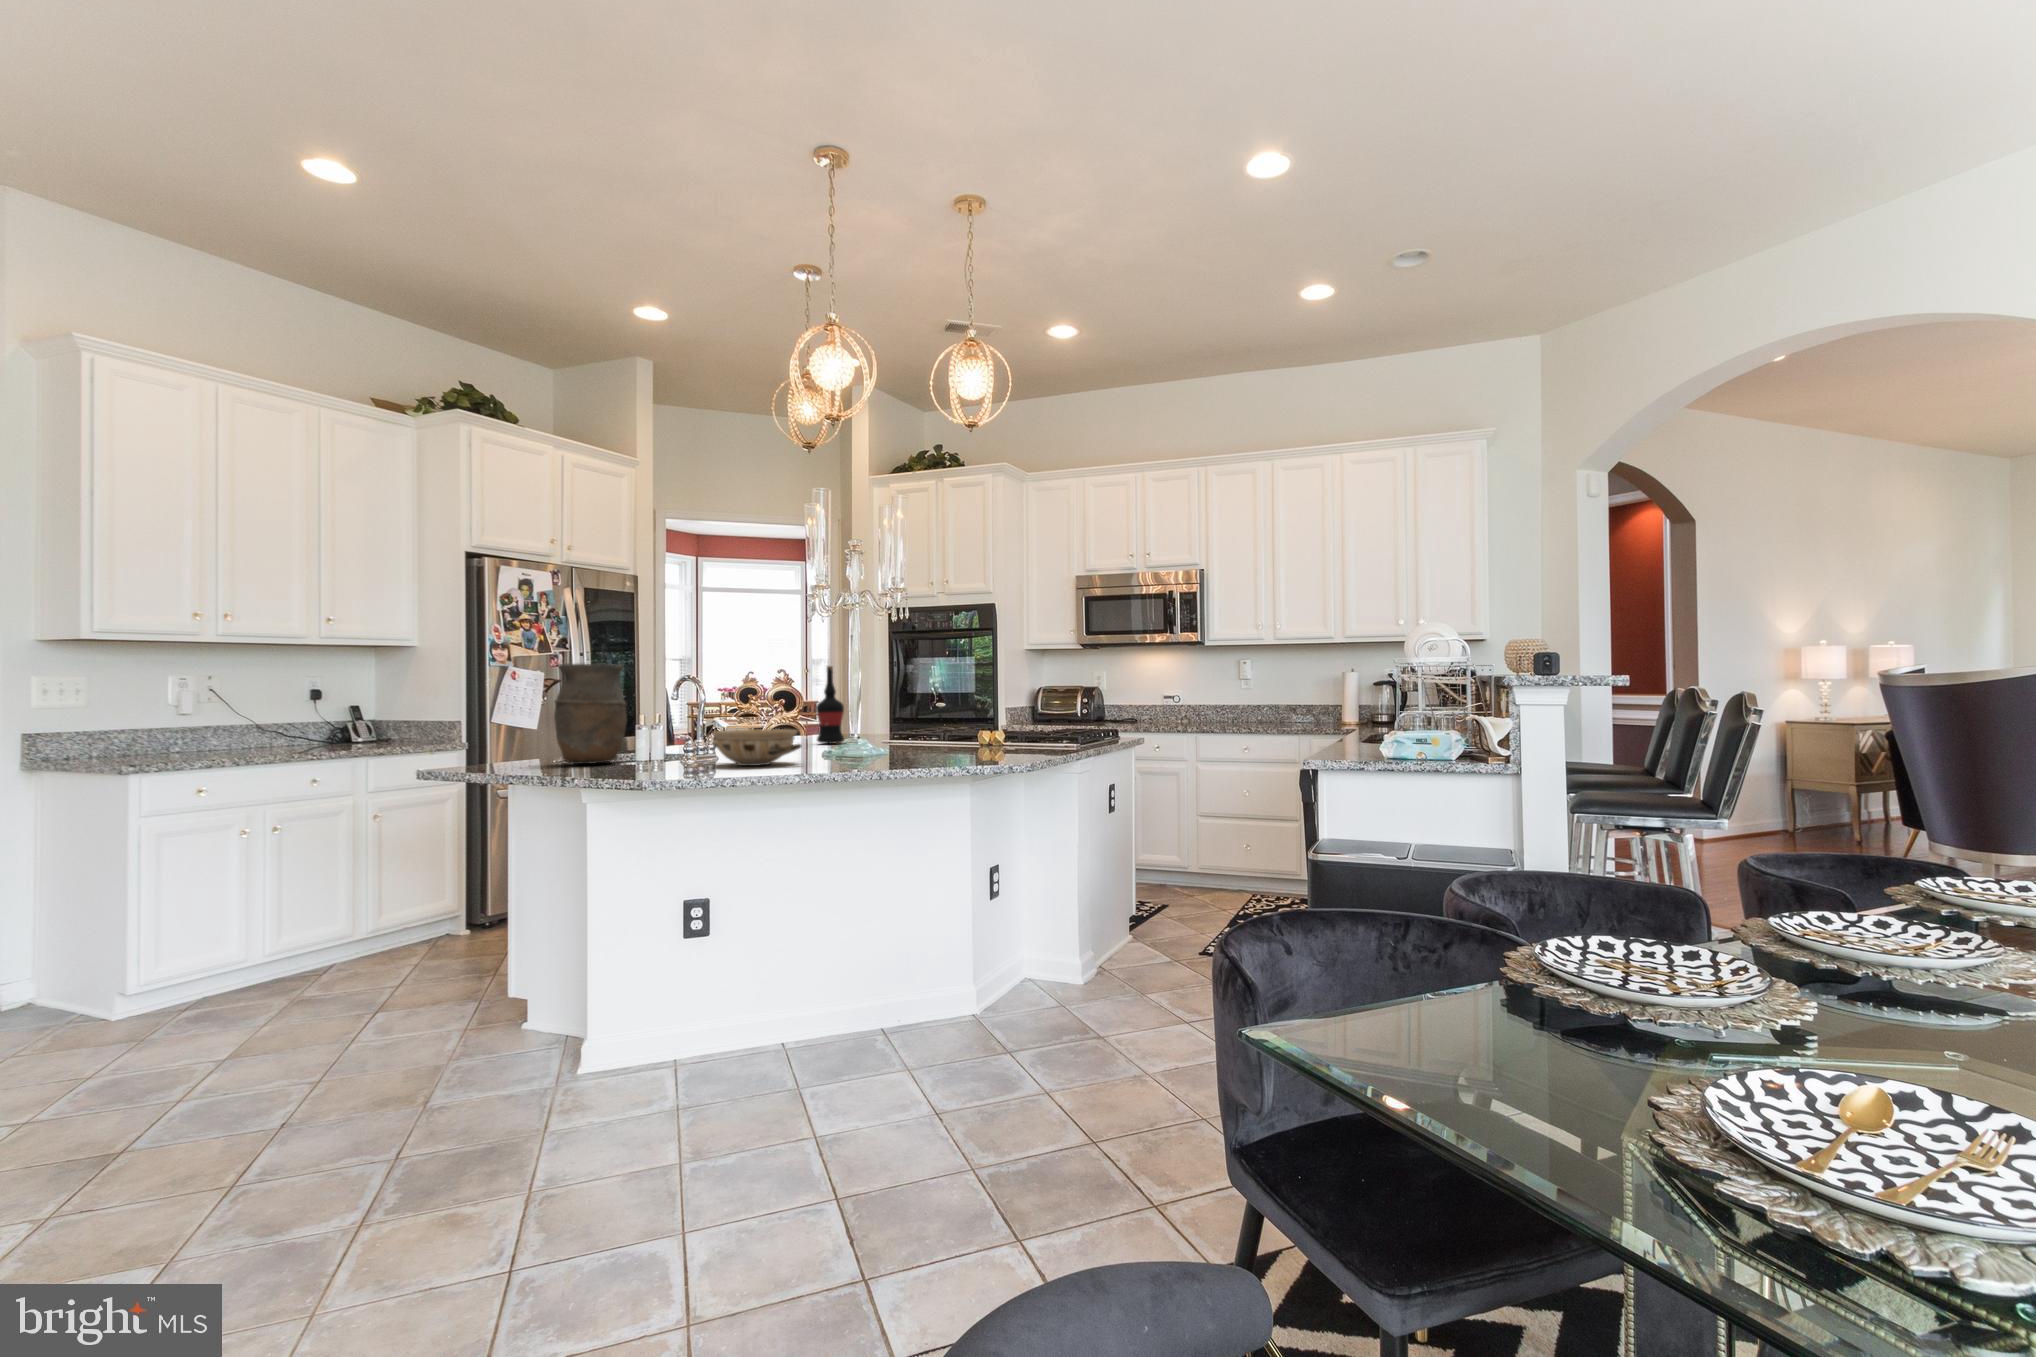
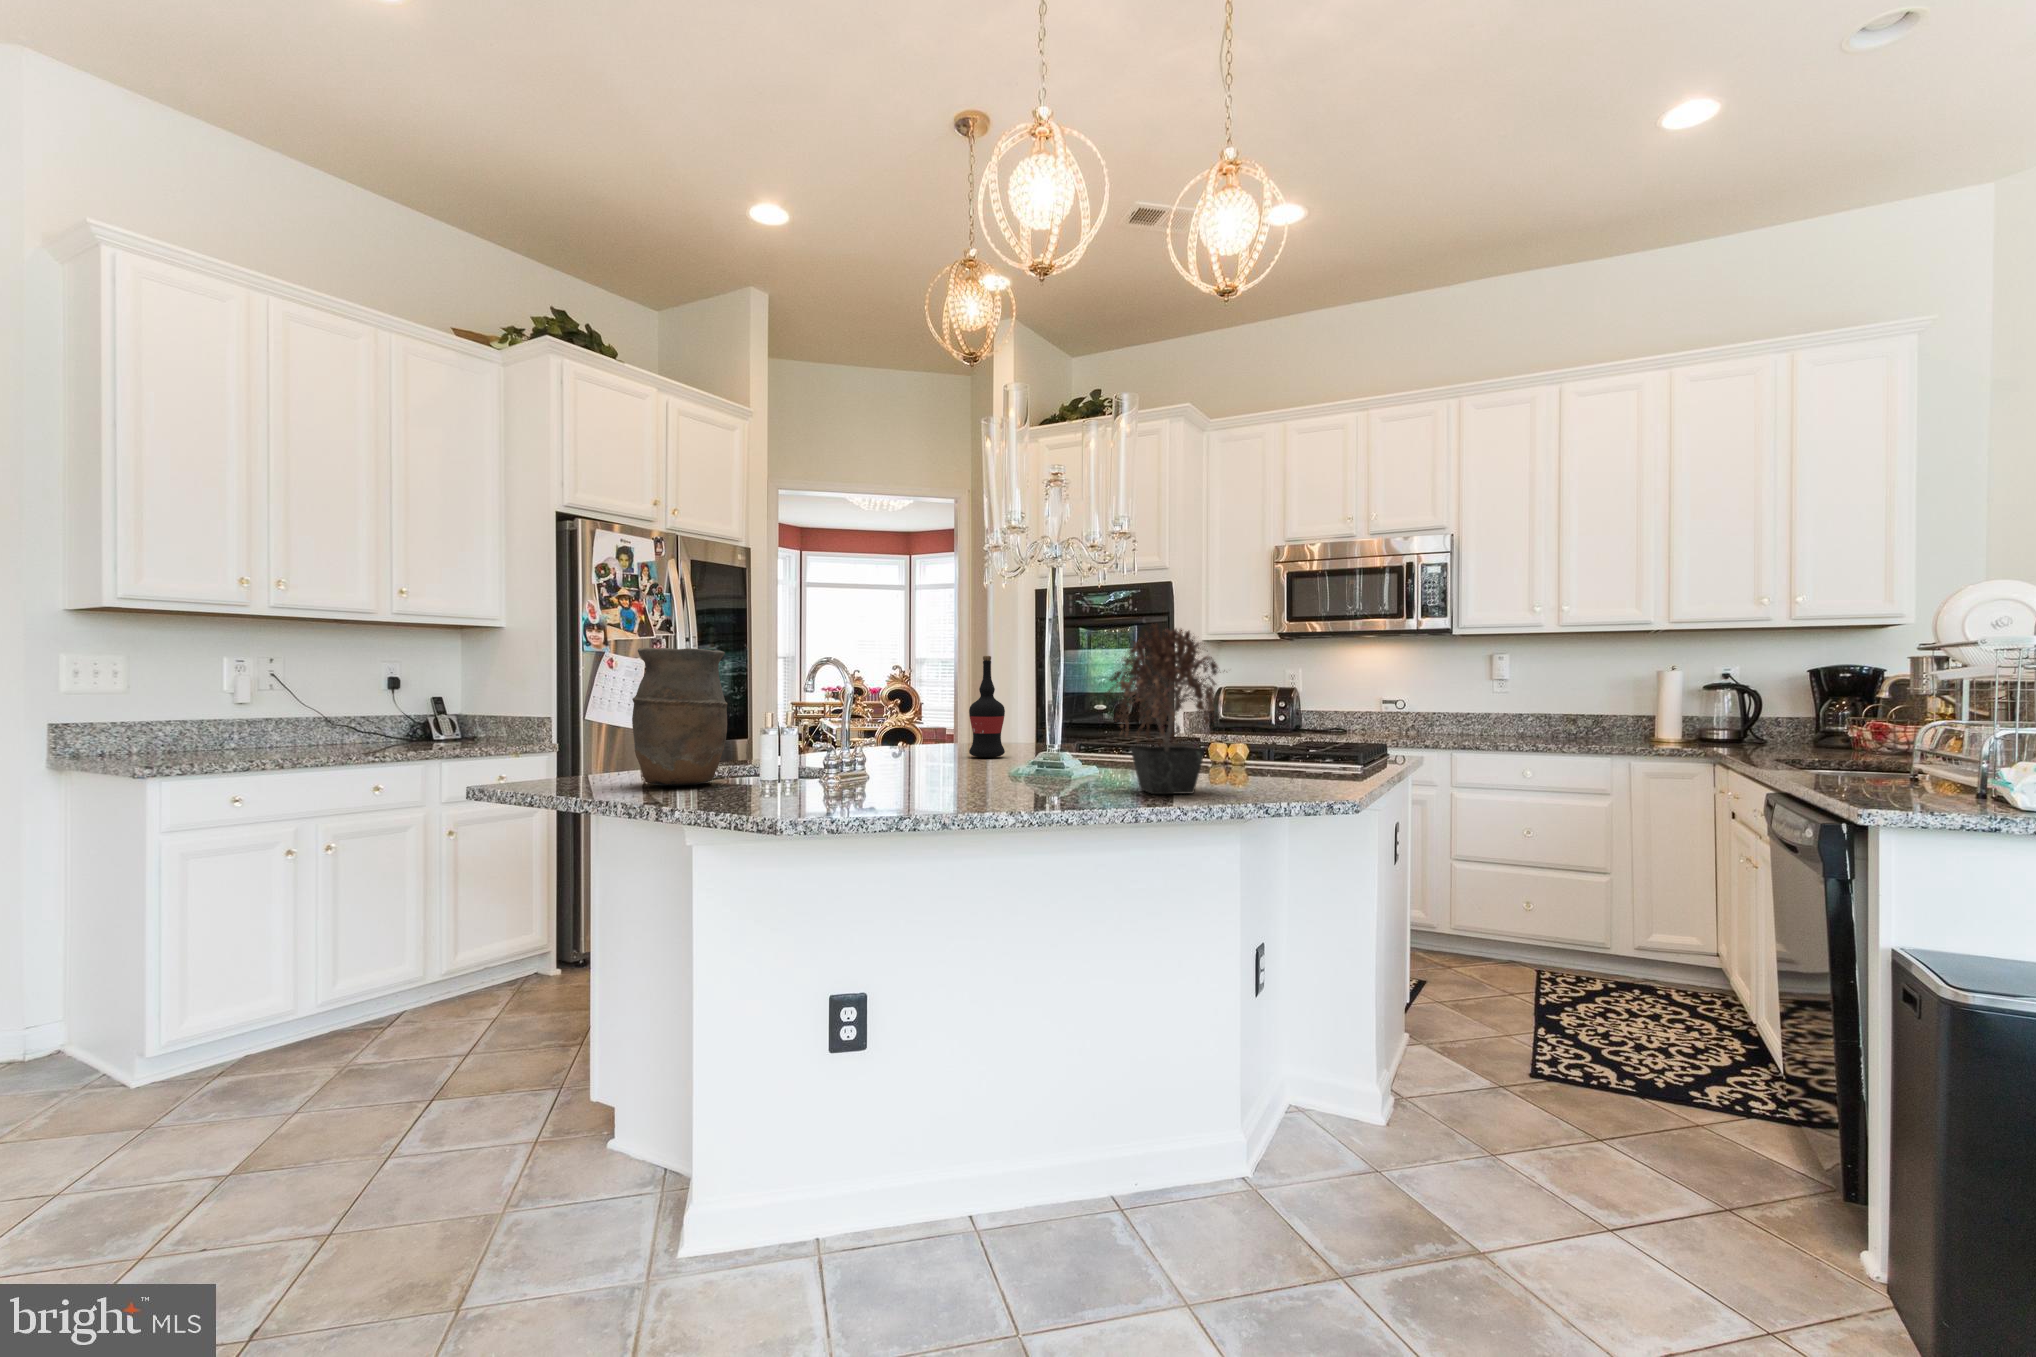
potted plant: none [902,642,987,760] -> present [1105,625,1225,794]
ceramic bowl: present [712,729,801,766] -> none [840,744,967,798]

